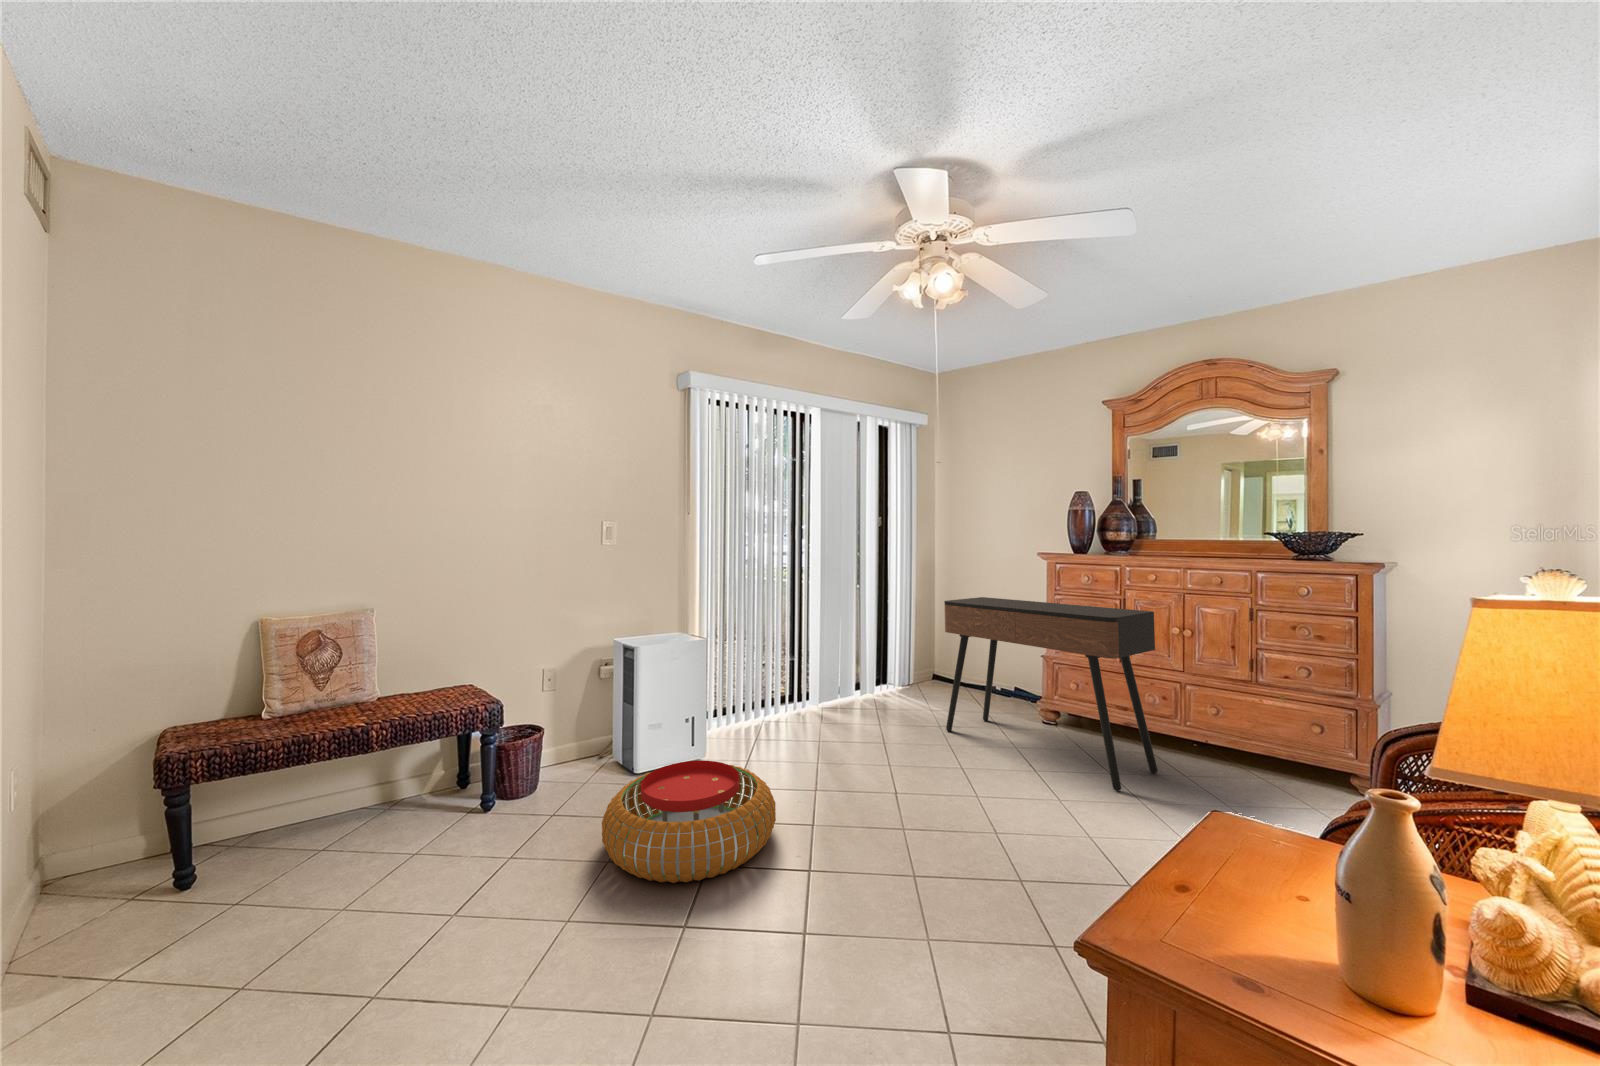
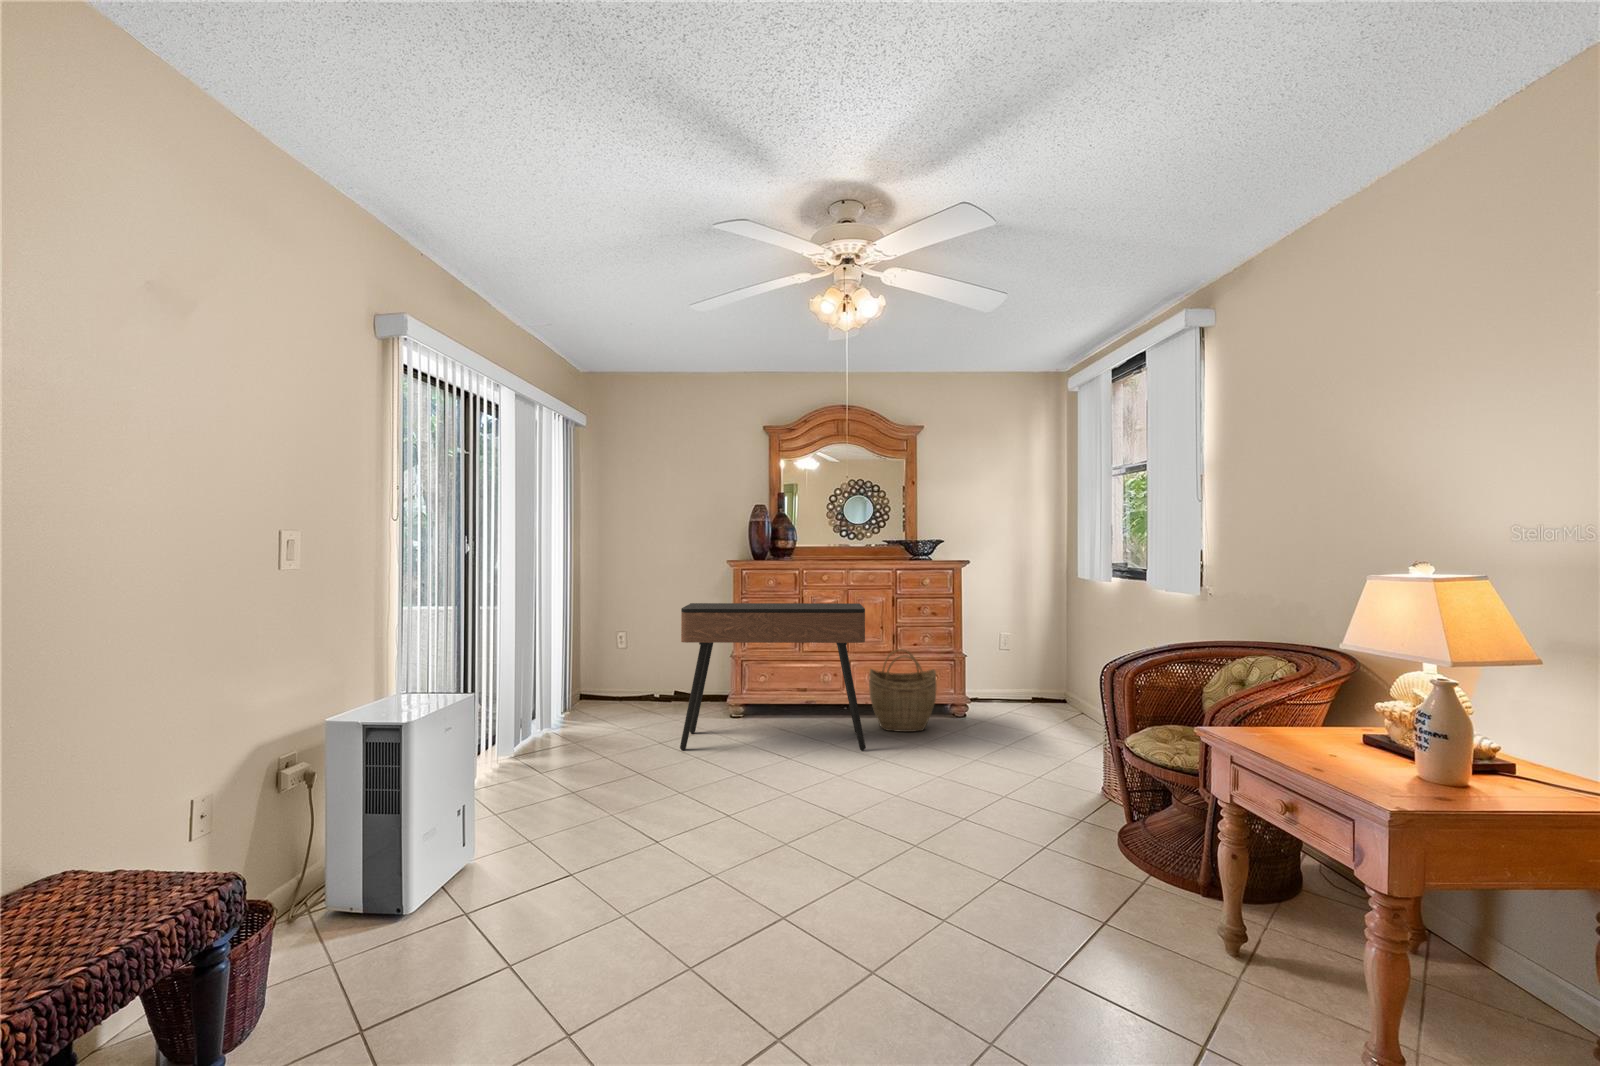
woven basket: none [1183,680,1300,801] -> present [869,649,937,732]
pouf: present [602,761,776,883] -> none [568,821,794,985]

